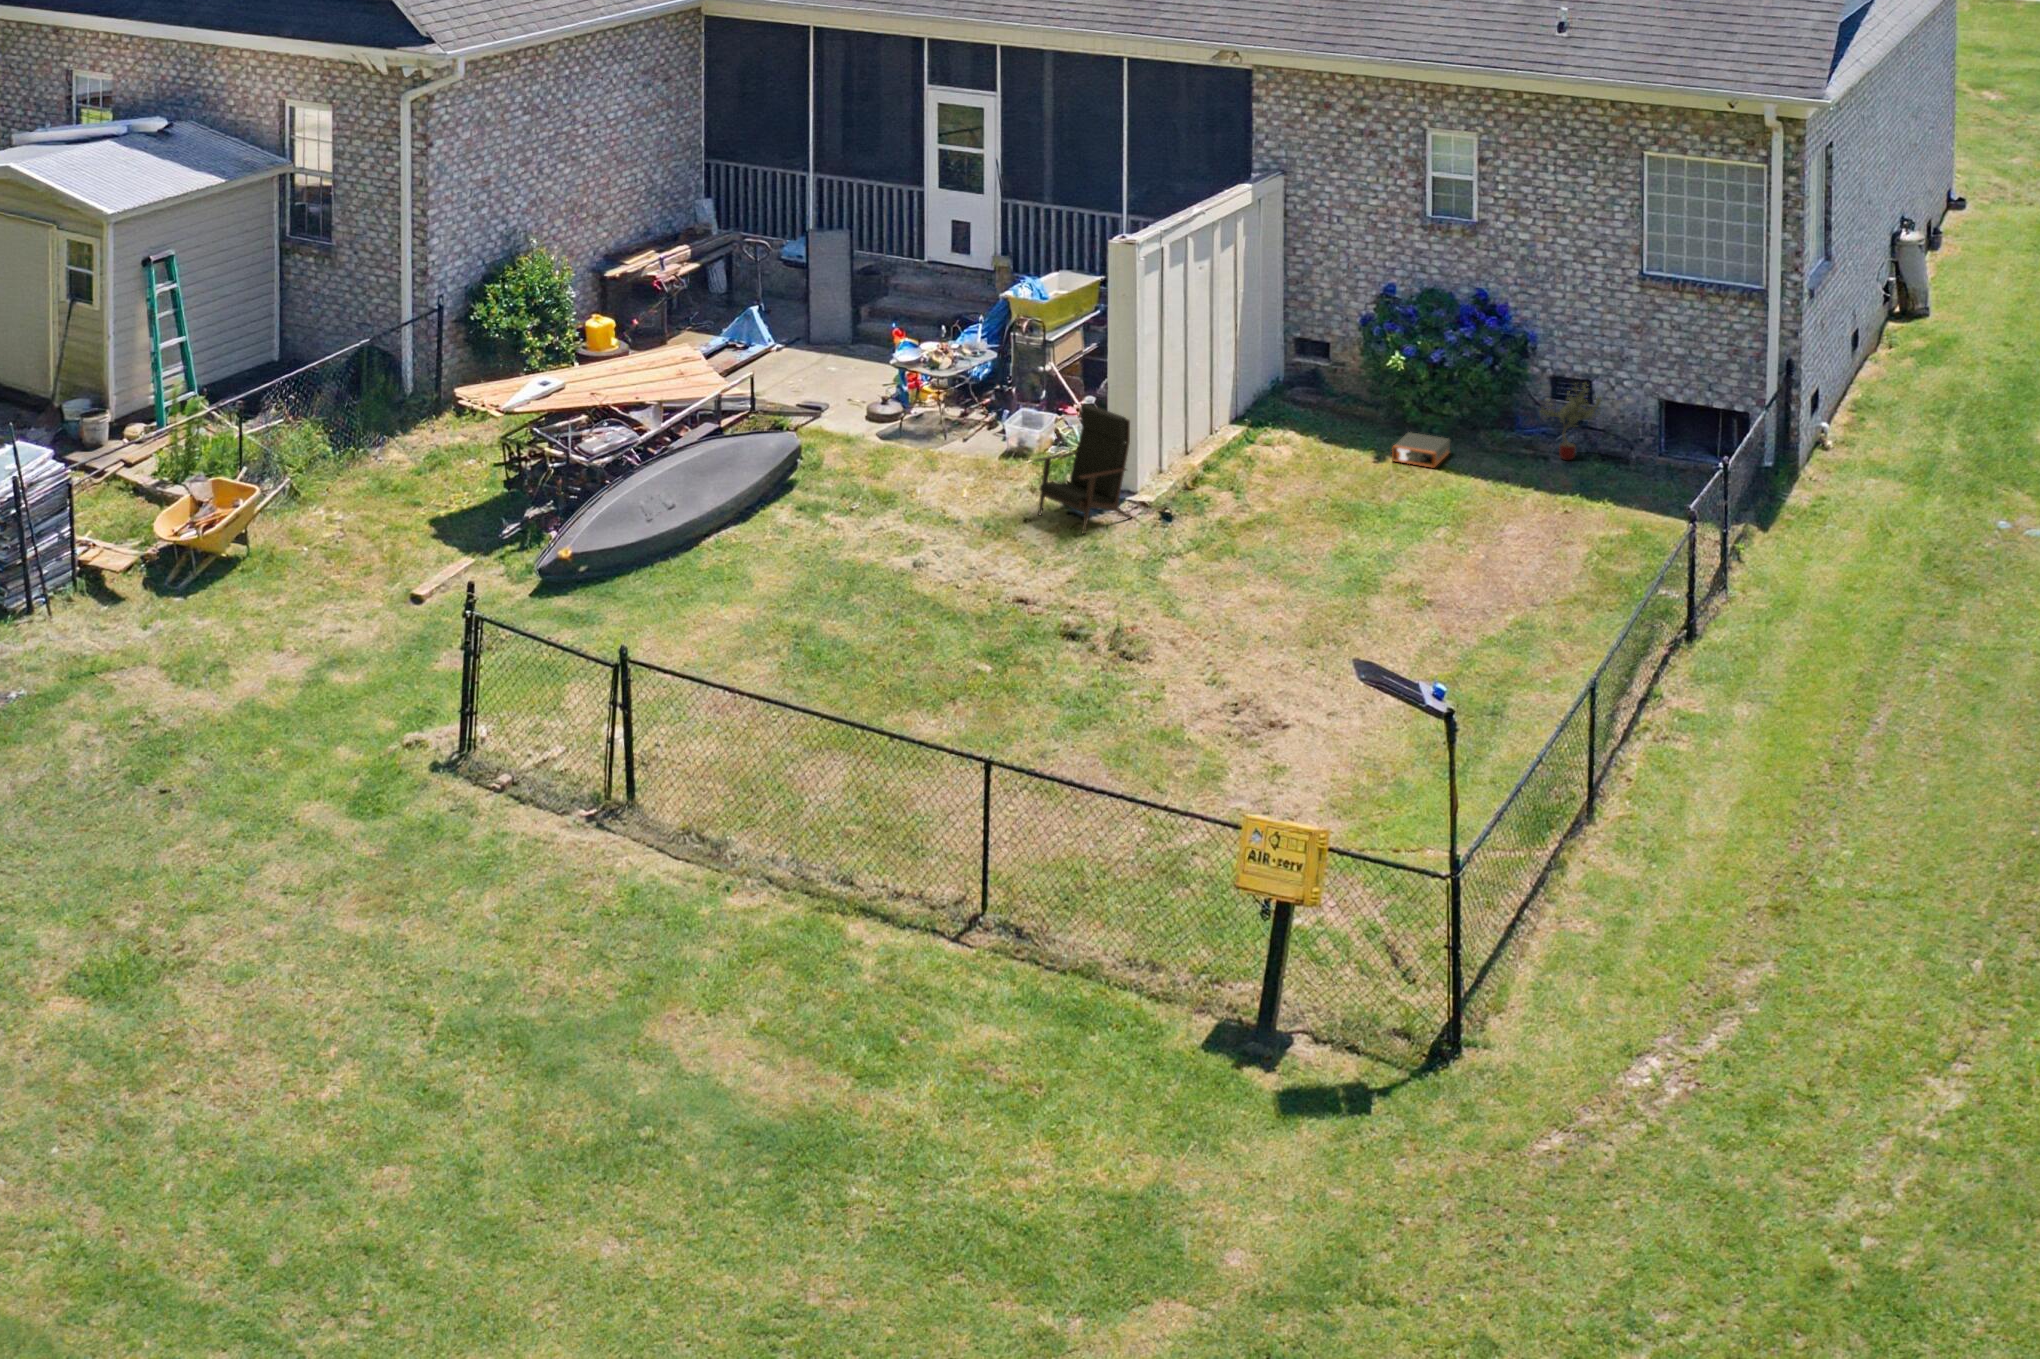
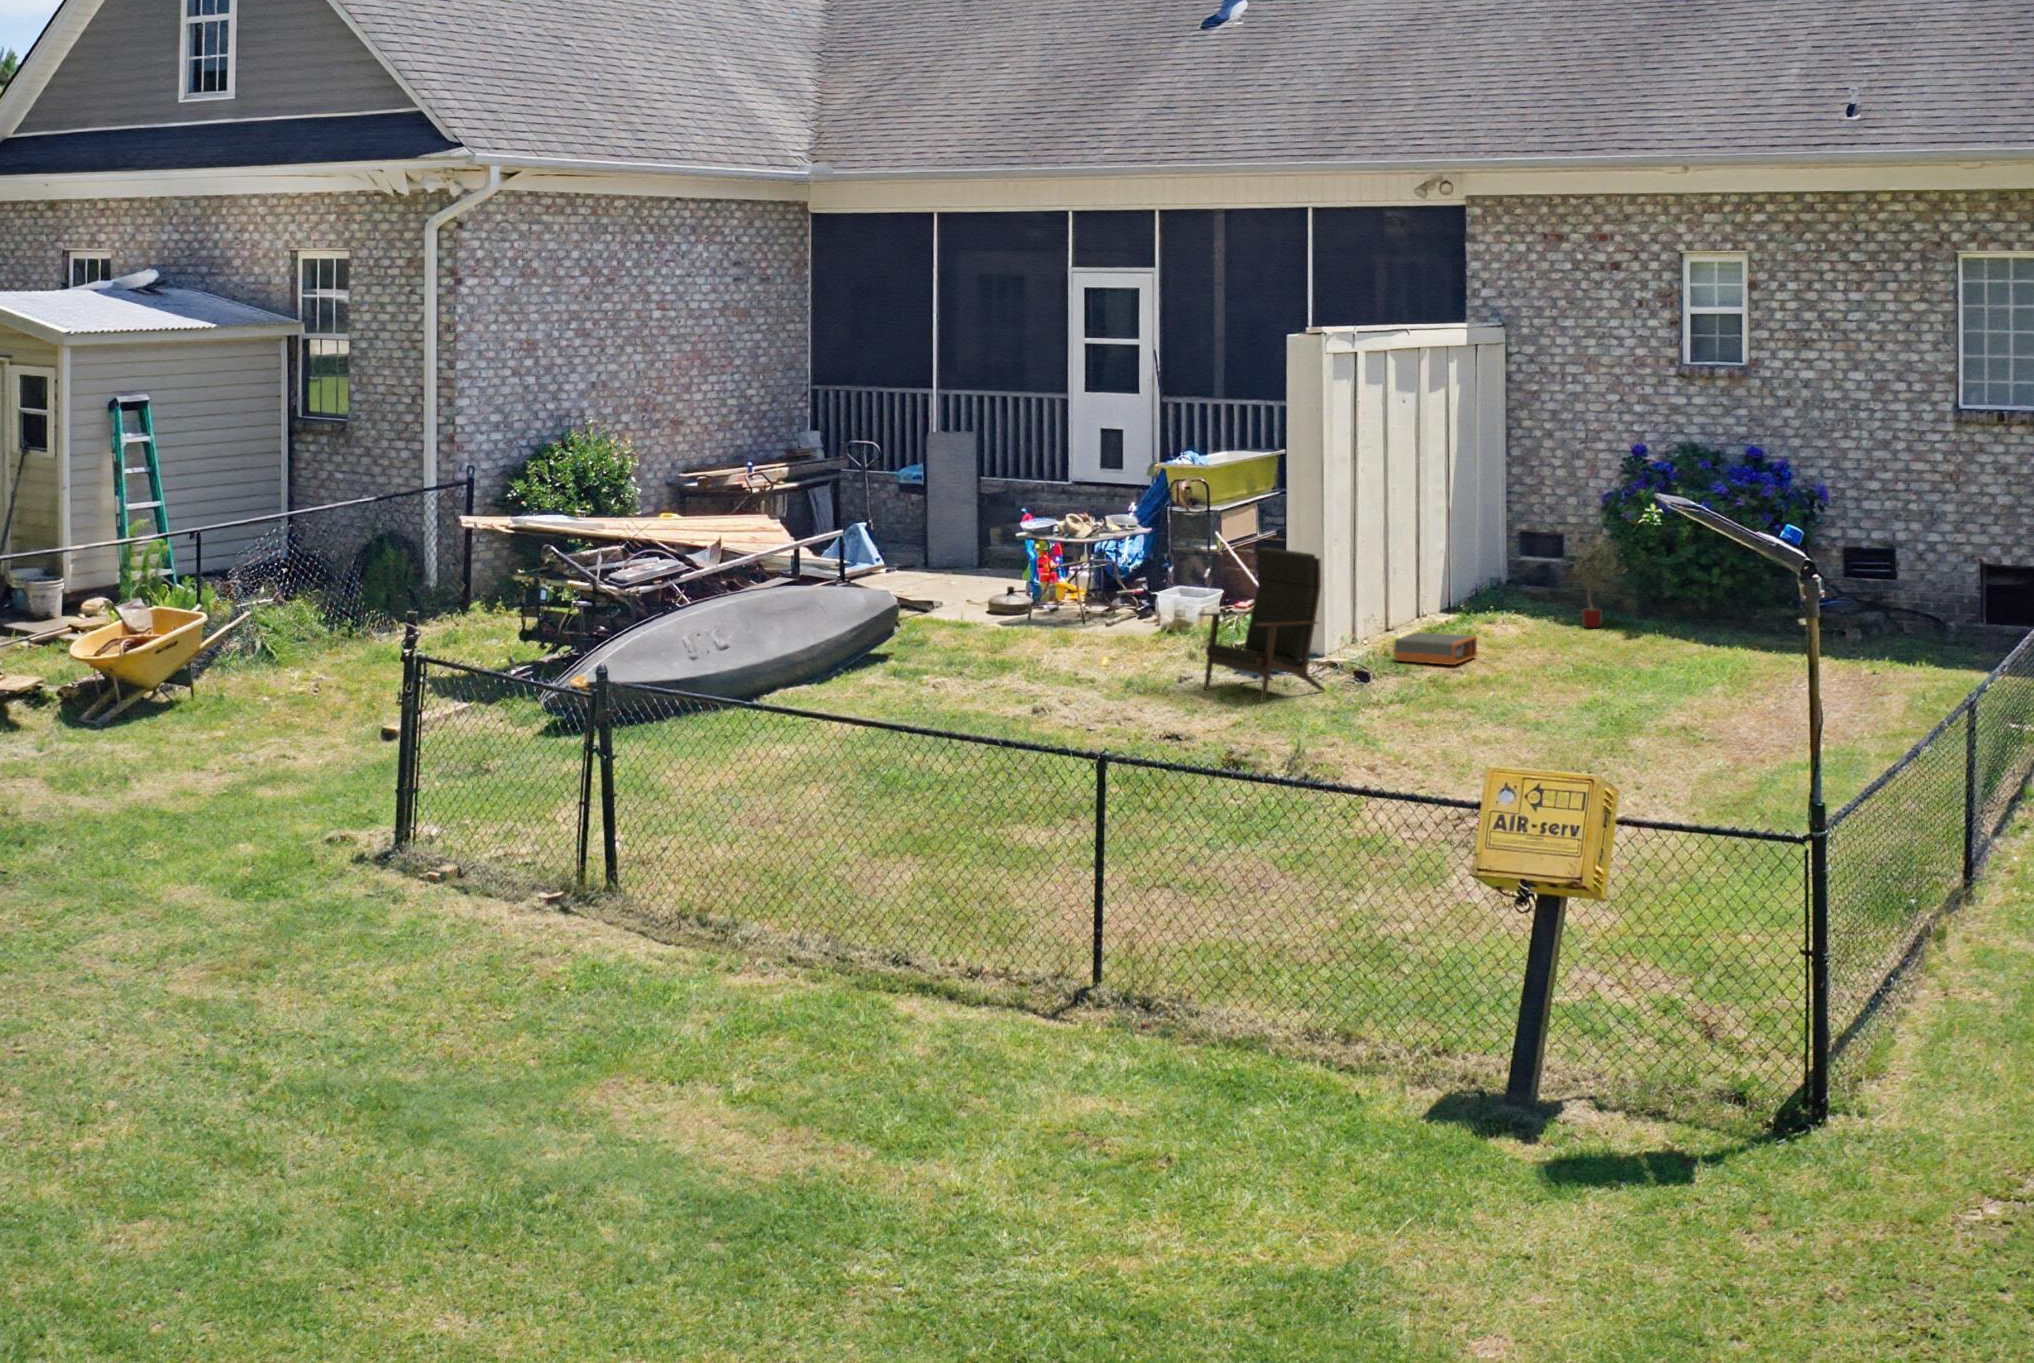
potted tree: present [1540,383,1602,460] -> present [1573,531,1628,628]
storage box: present [1392,432,1450,468] -> present [1394,632,1477,665]

